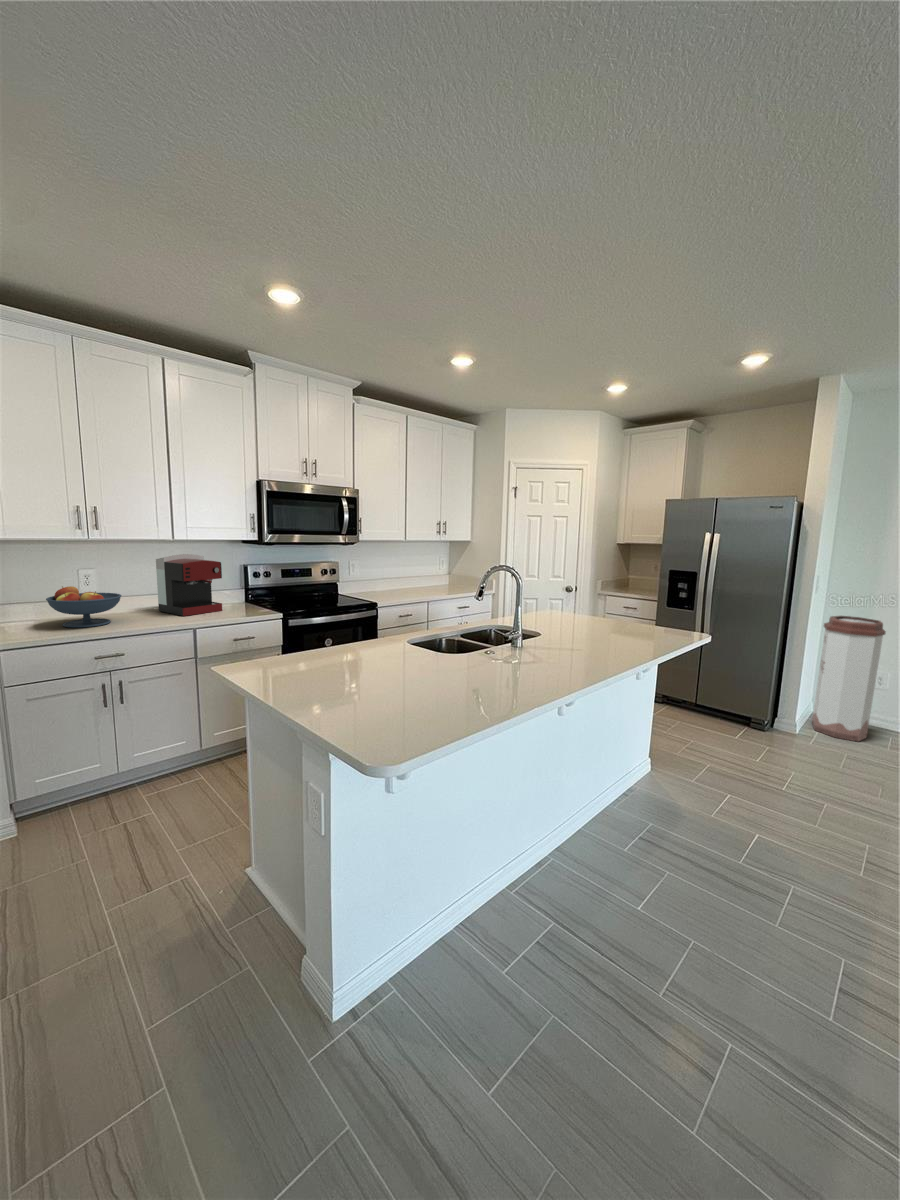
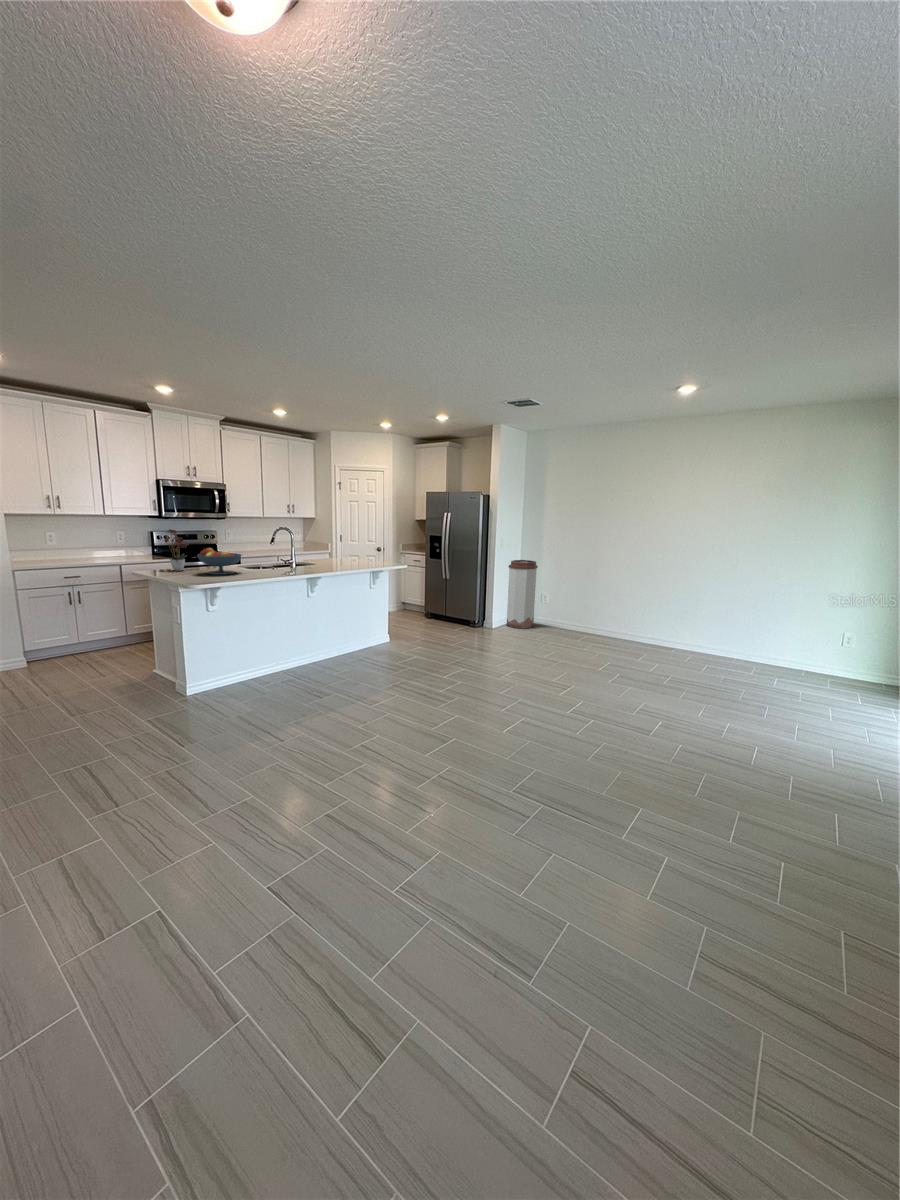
coffee maker: present [156,554,222,616] -> none [93,524,137,559]
flower arrangement: none [279,574,341,672] -> present [164,529,189,571]
fruit bowl: present [46,586,121,628] -> present [198,548,242,575]

